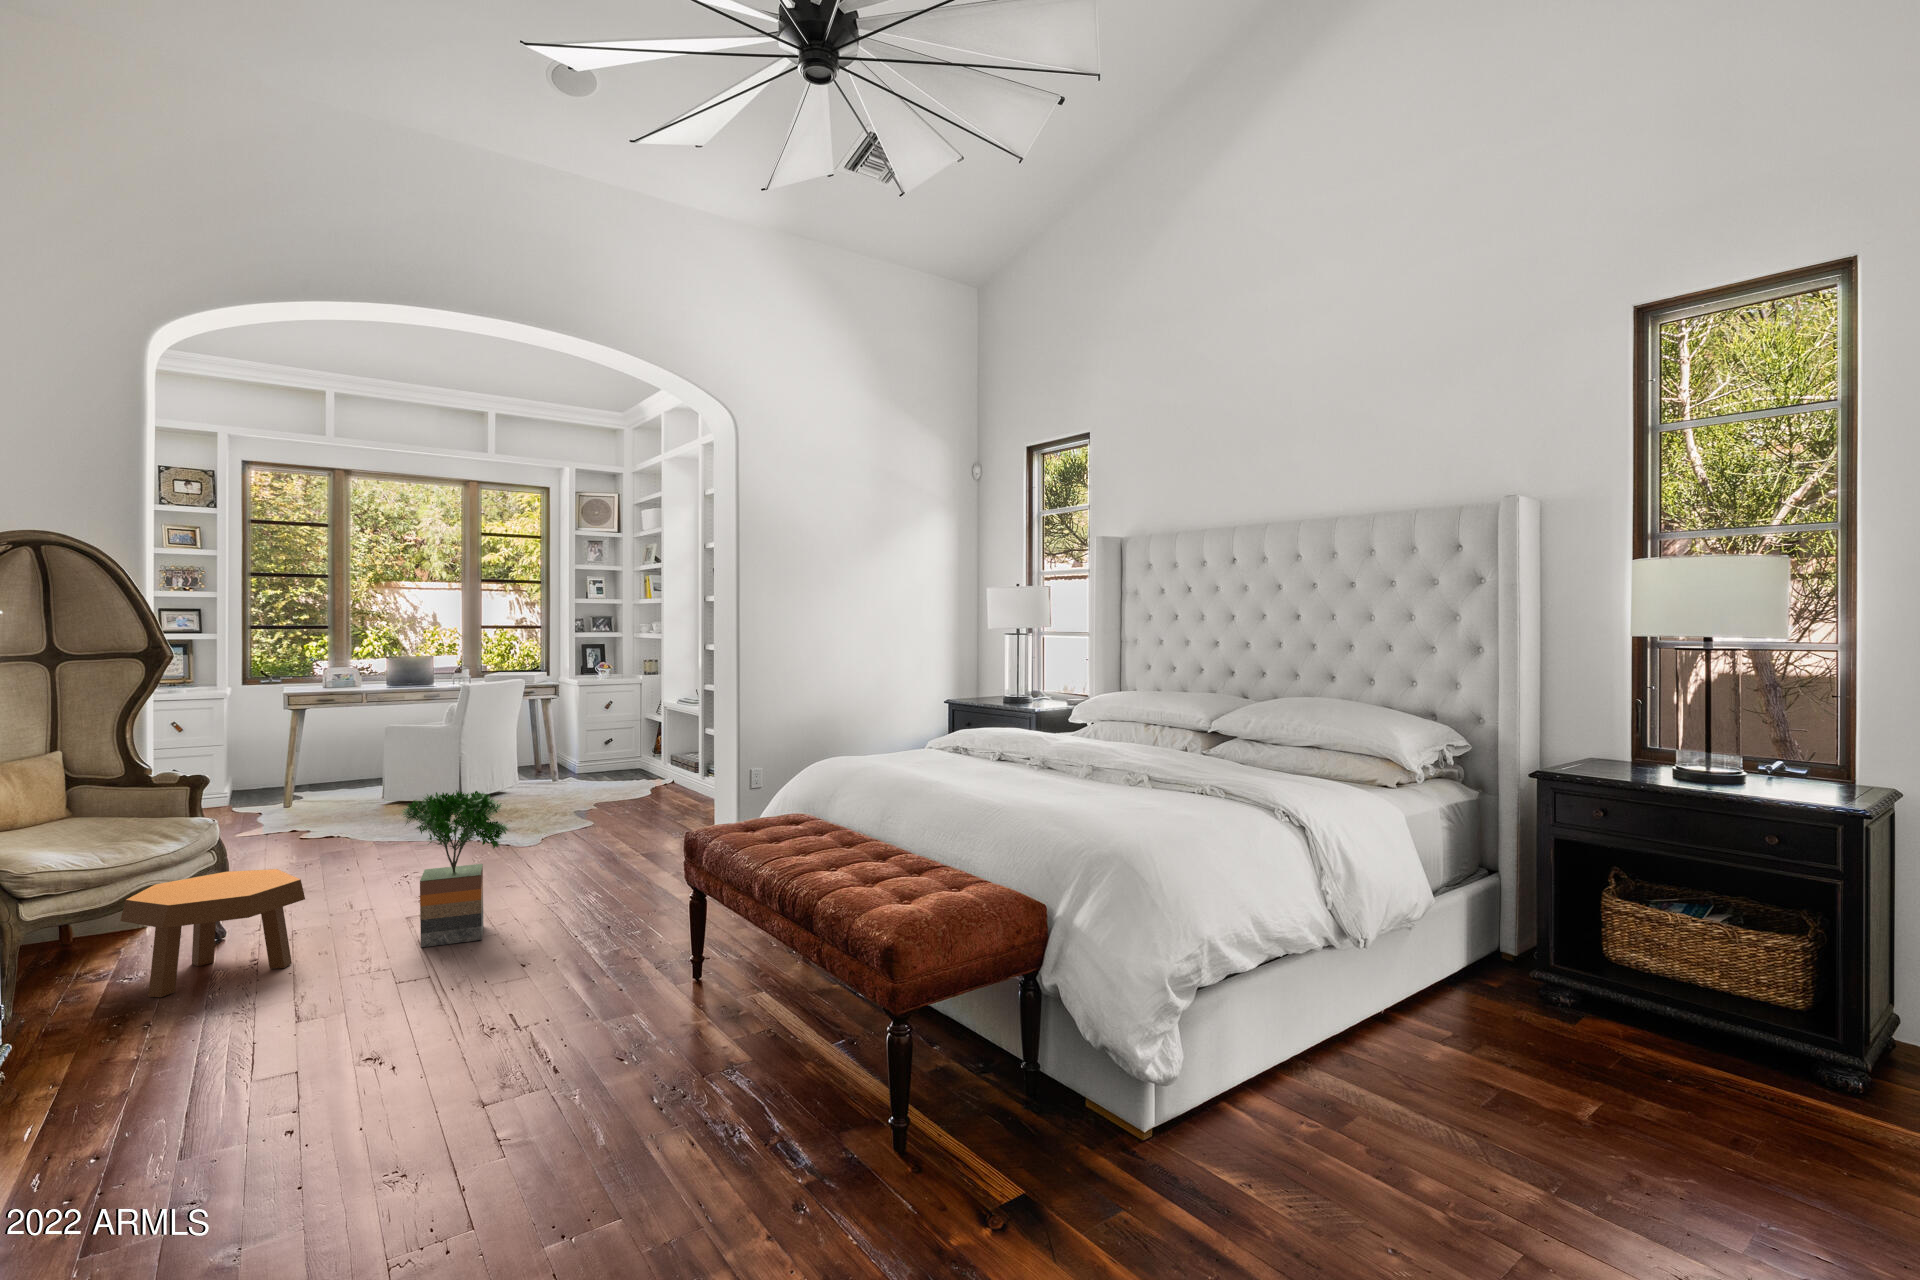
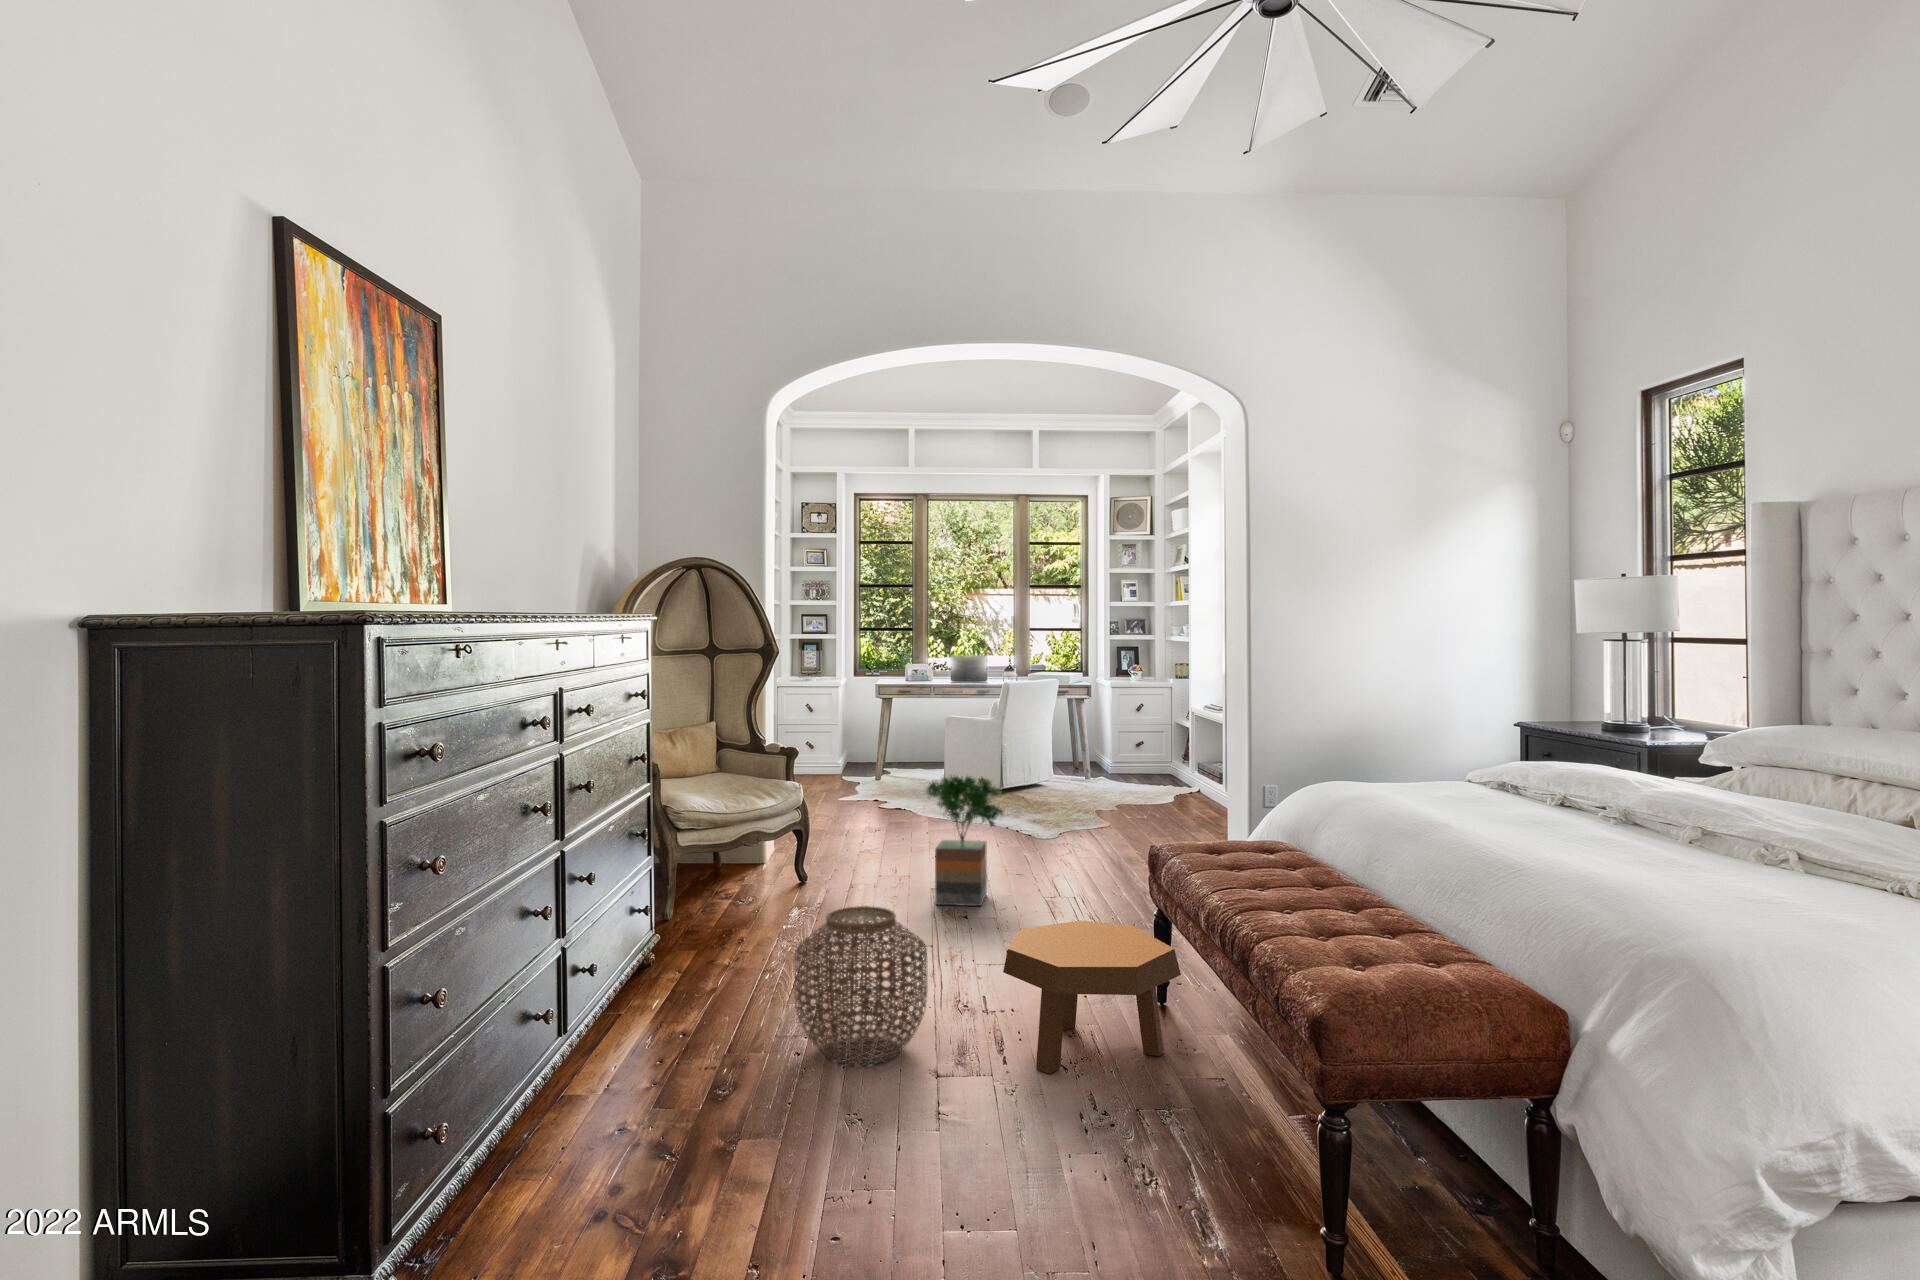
footstool: present [120,869,305,997] -> present [1003,921,1181,1074]
woven basket: none [275,968,474,1181] -> present [794,906,927,1065]

